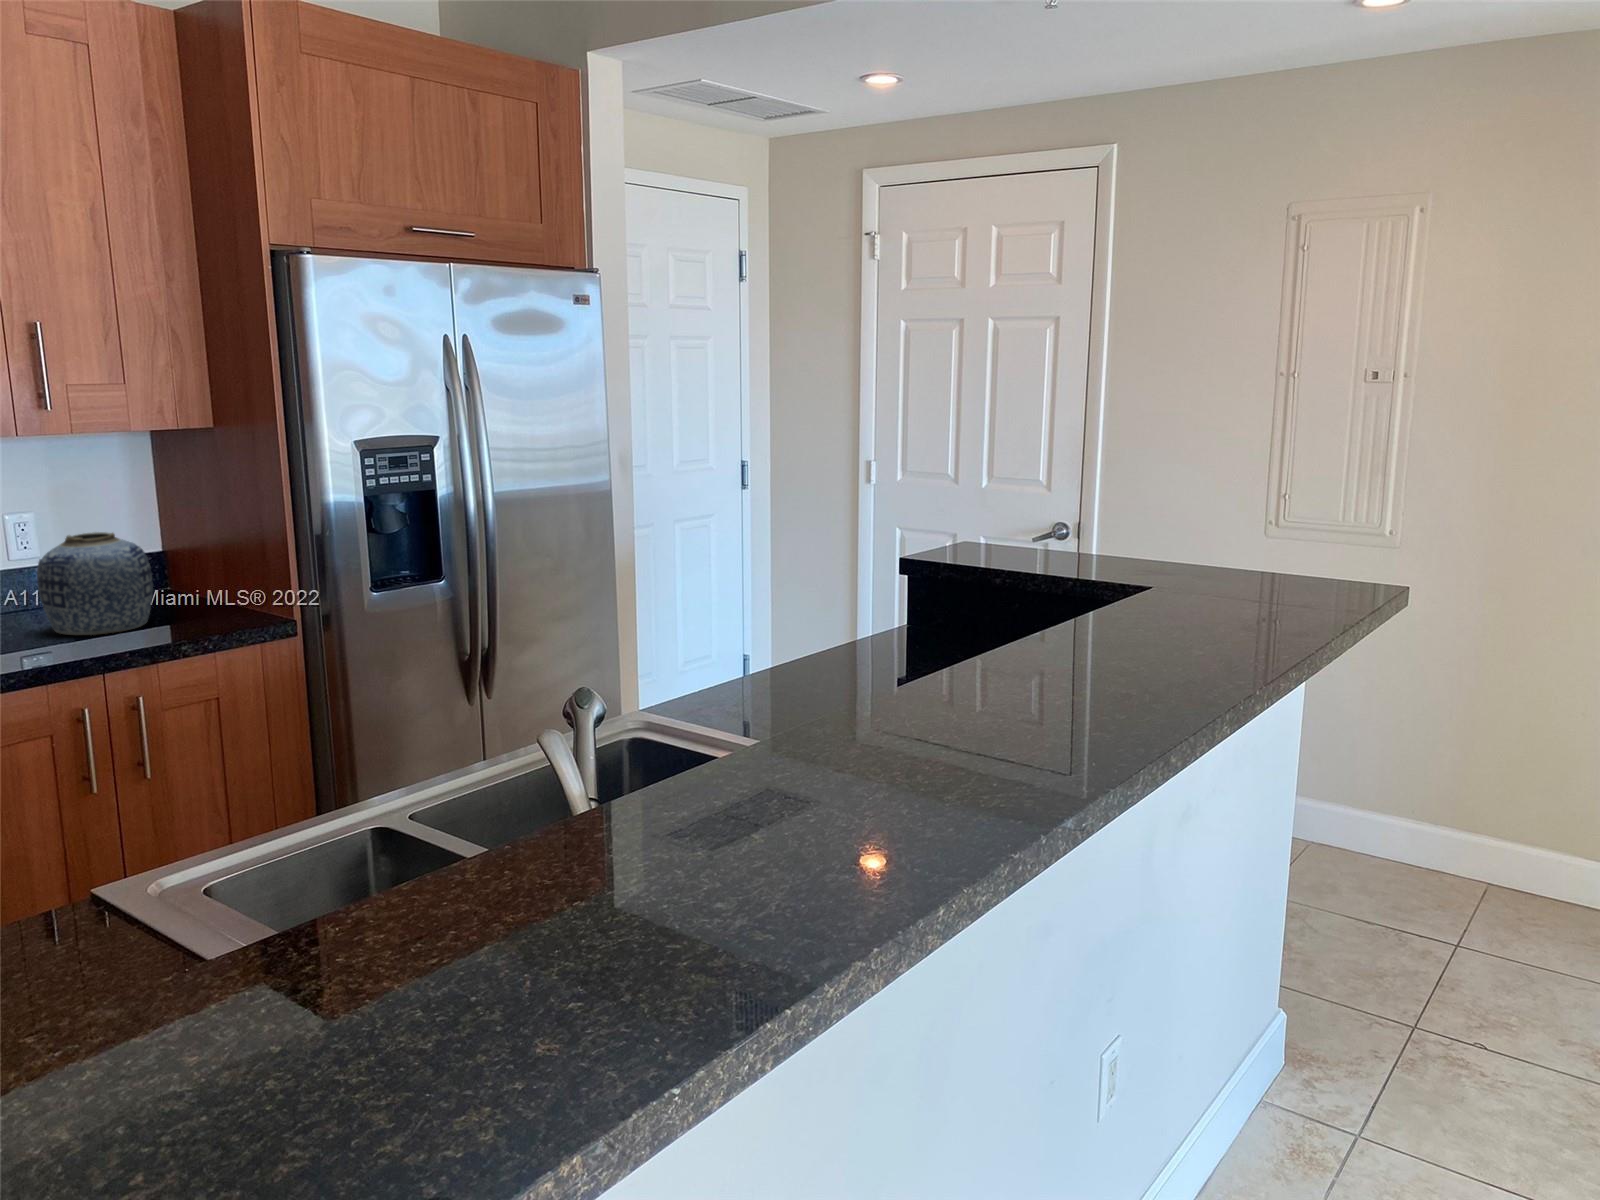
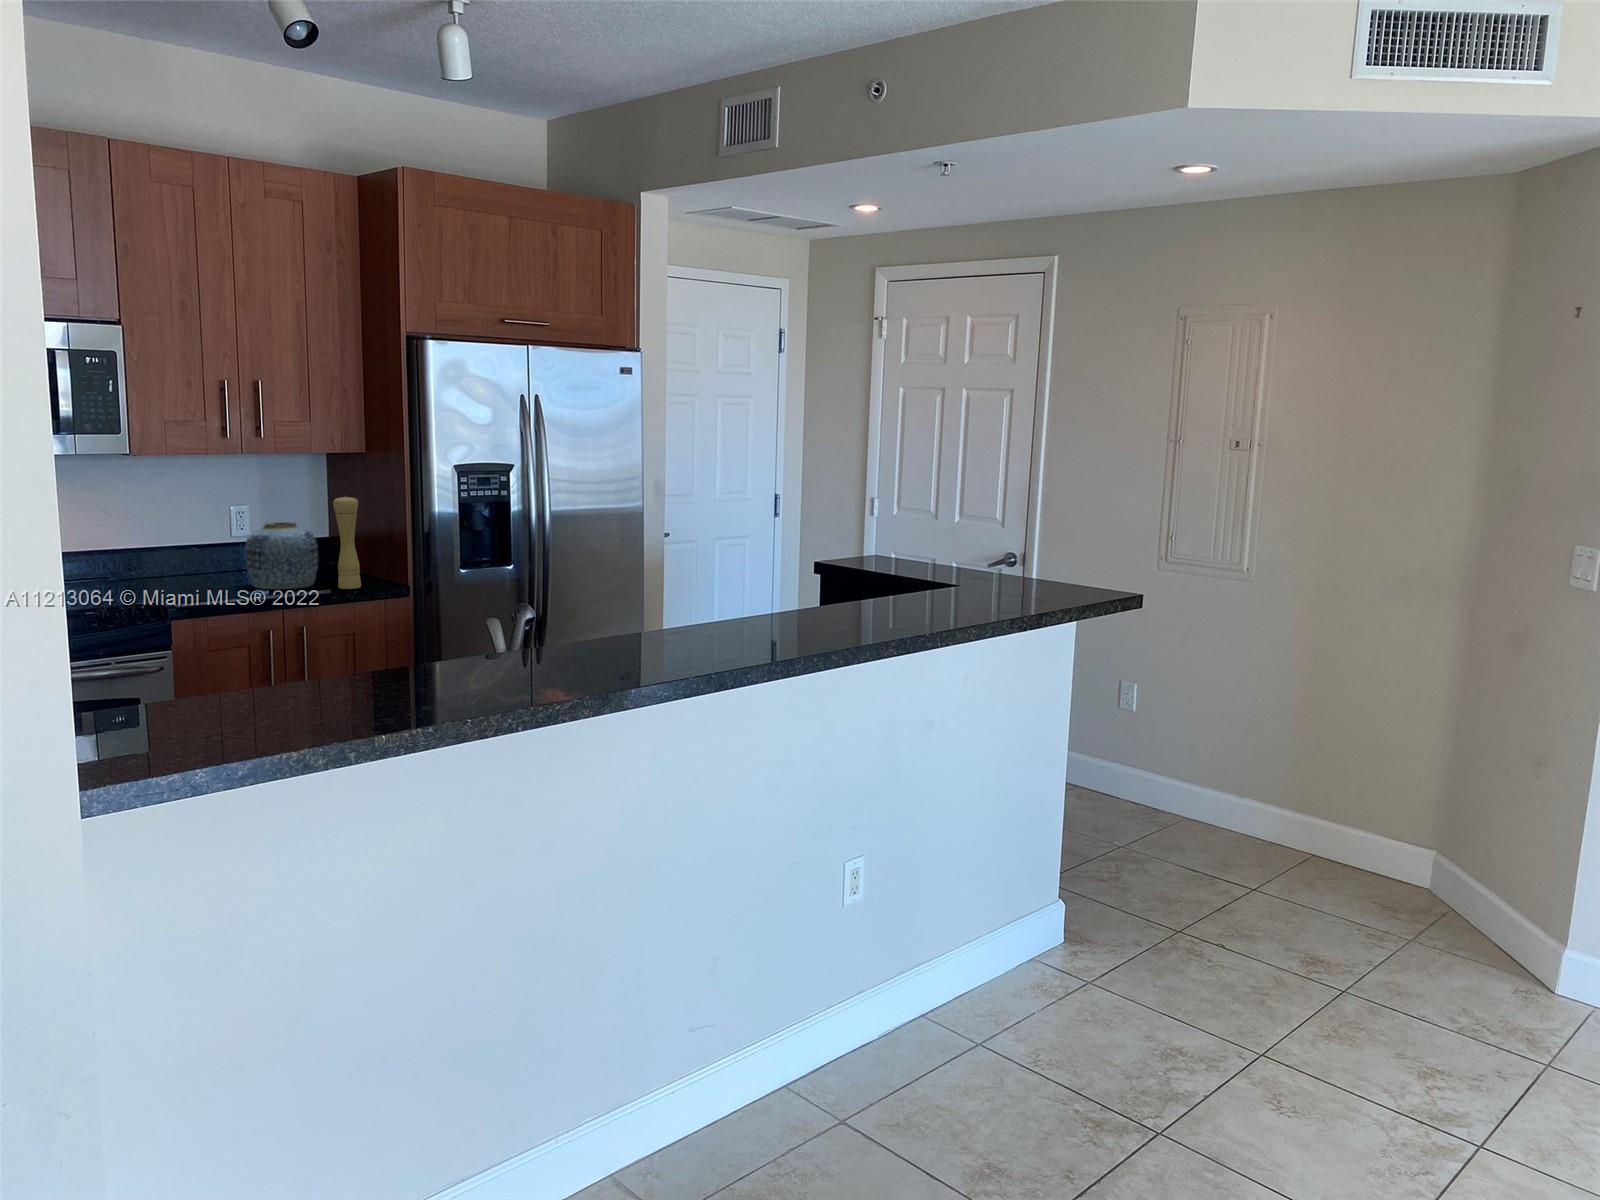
pepper mill: none [172,491,222,629] -> present [333,496,361,589]

